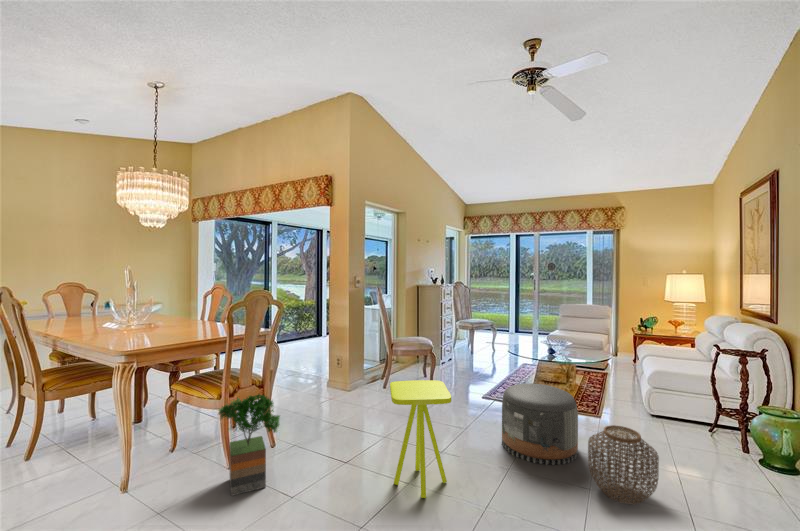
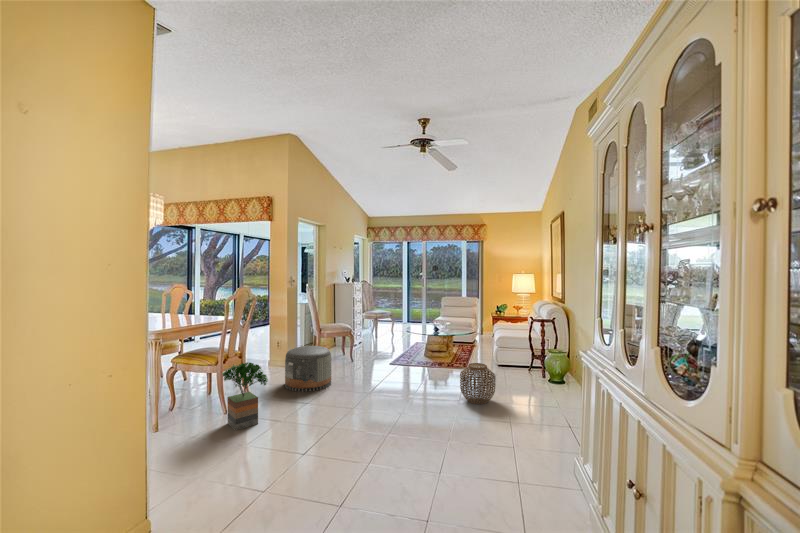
side table: present [390,380,451,498] -> none [341,345,383,416]
pouf: present [502,384,578,465] -> present [285,346,332,392]

